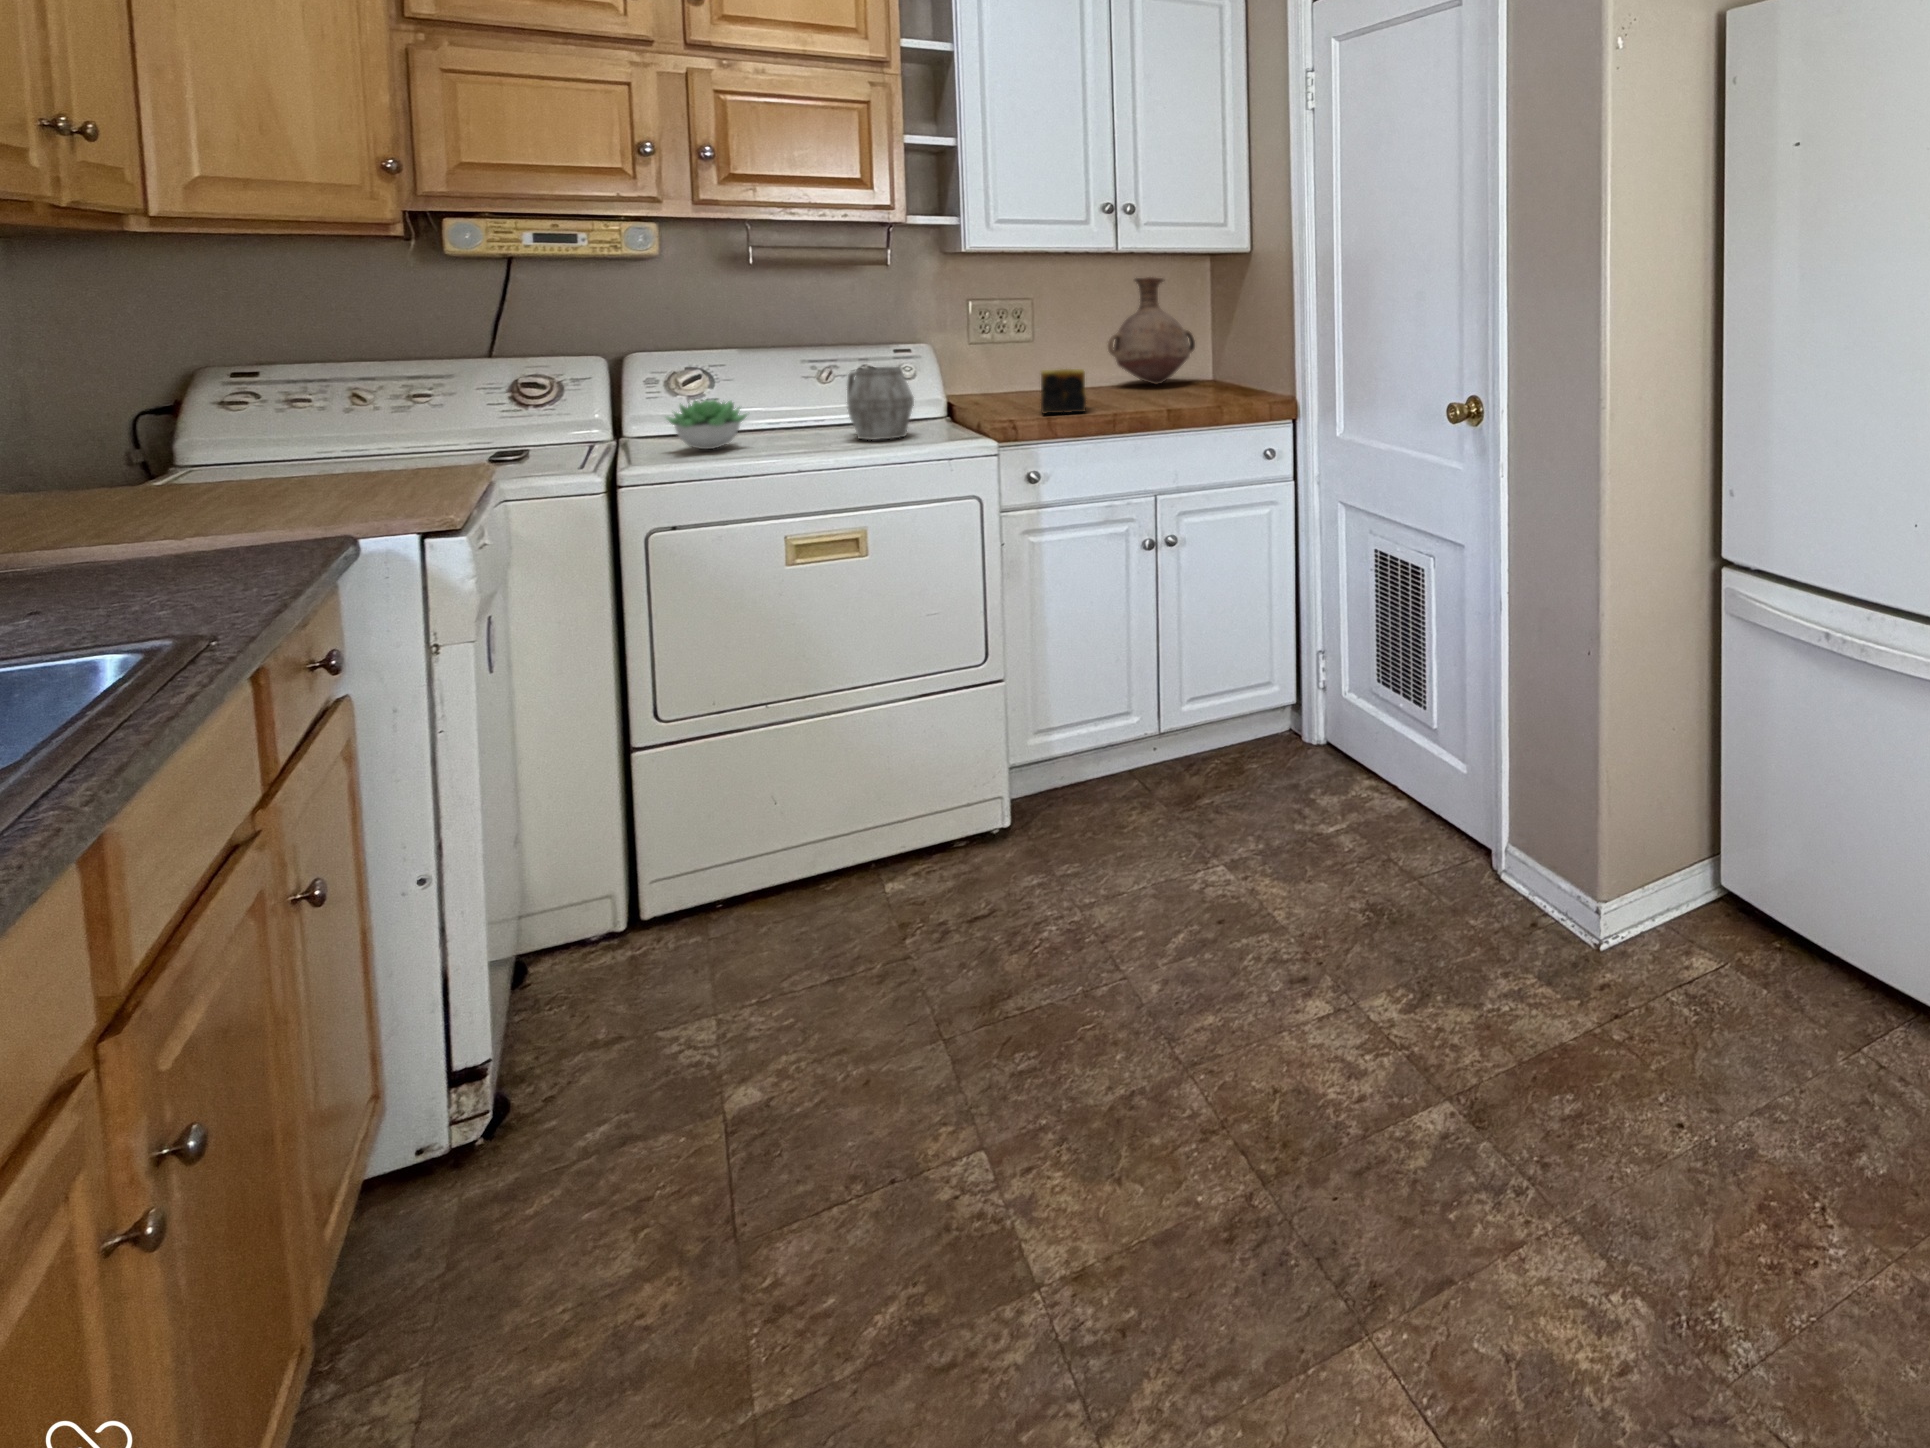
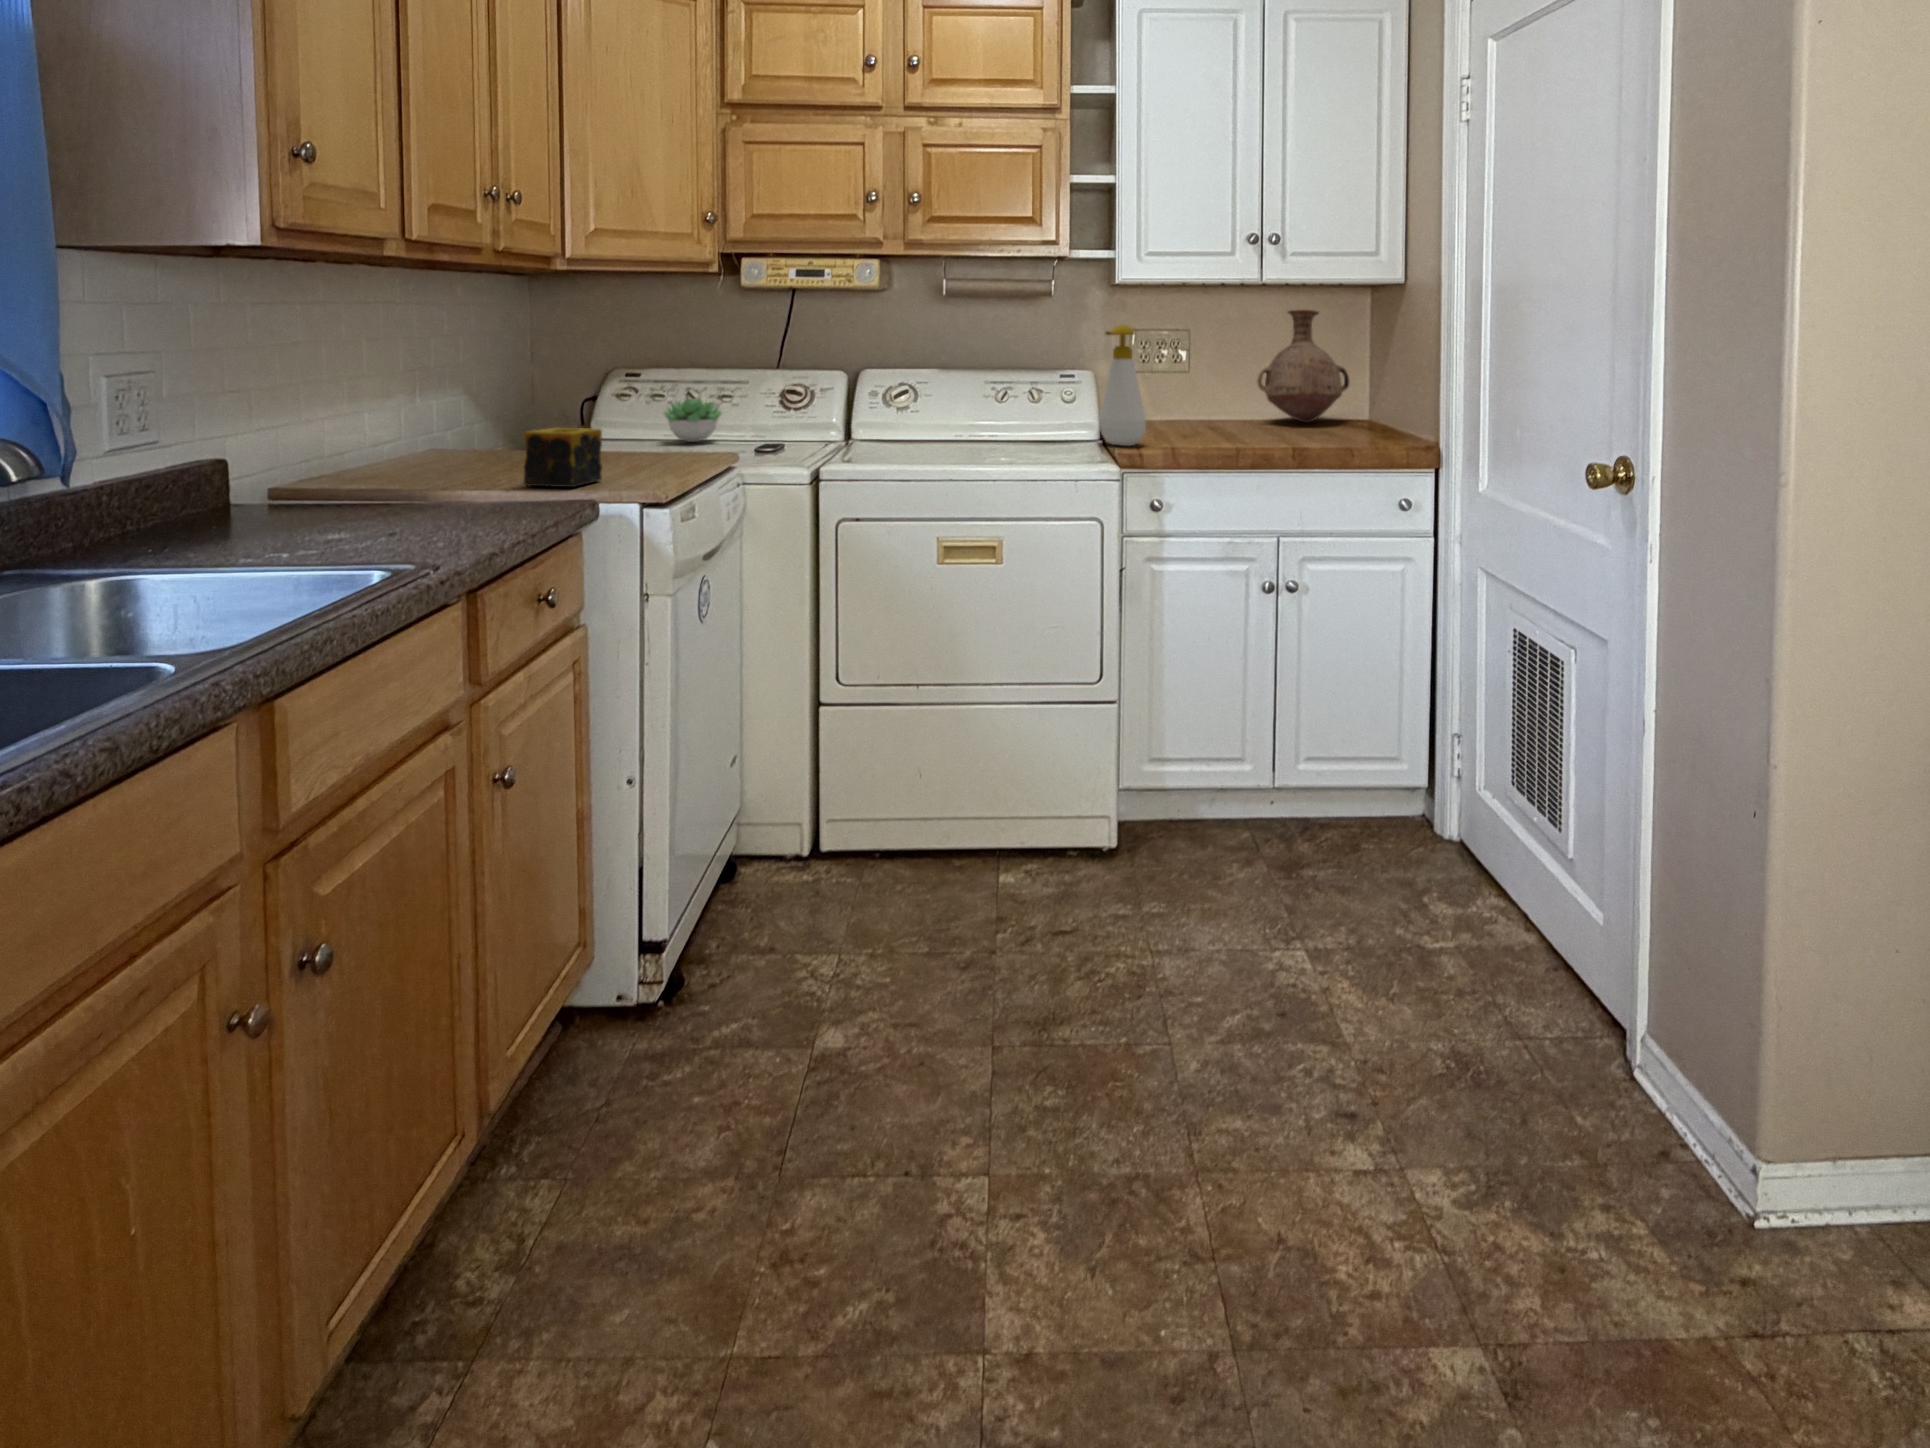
soap bottle: none [954,295,1009,418] -> present [1099,325,1146,446]
mug: present [847,367,914,440] -> none [1001,390,1056,458]
candle: present [1041,369,1086,414] -> present [524,428,602,487]
succulent plant: present [667,400,747,449] -> present [664,399,721,442]

